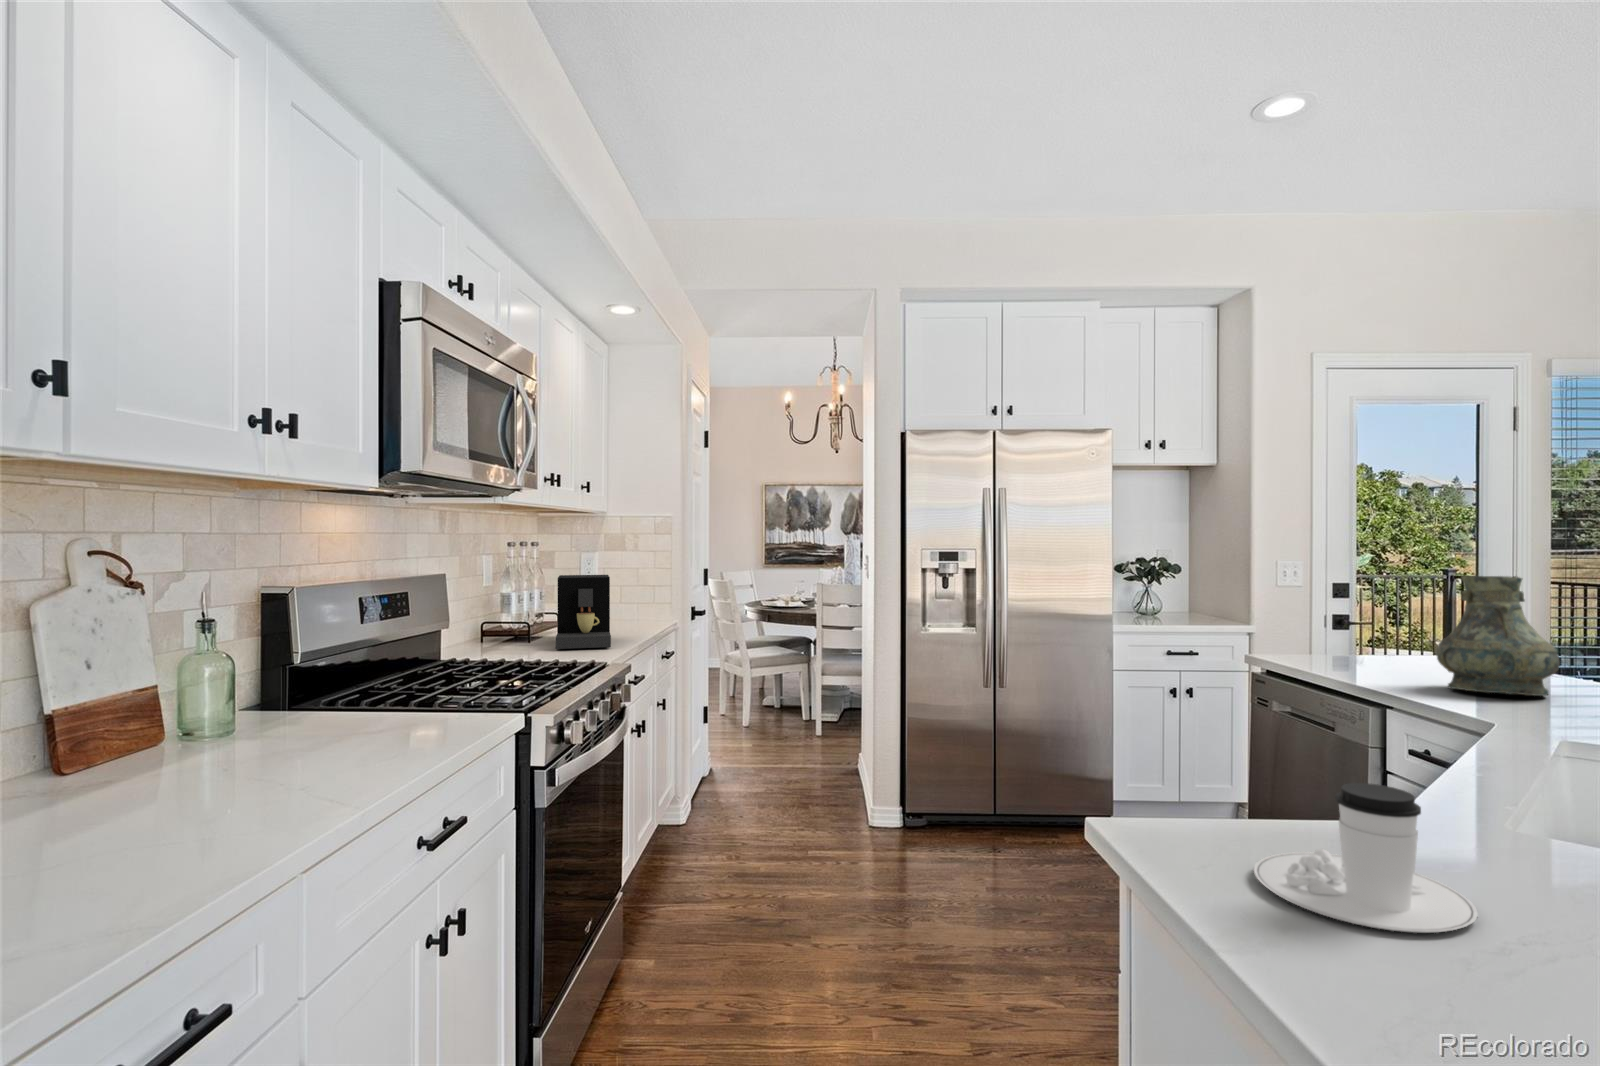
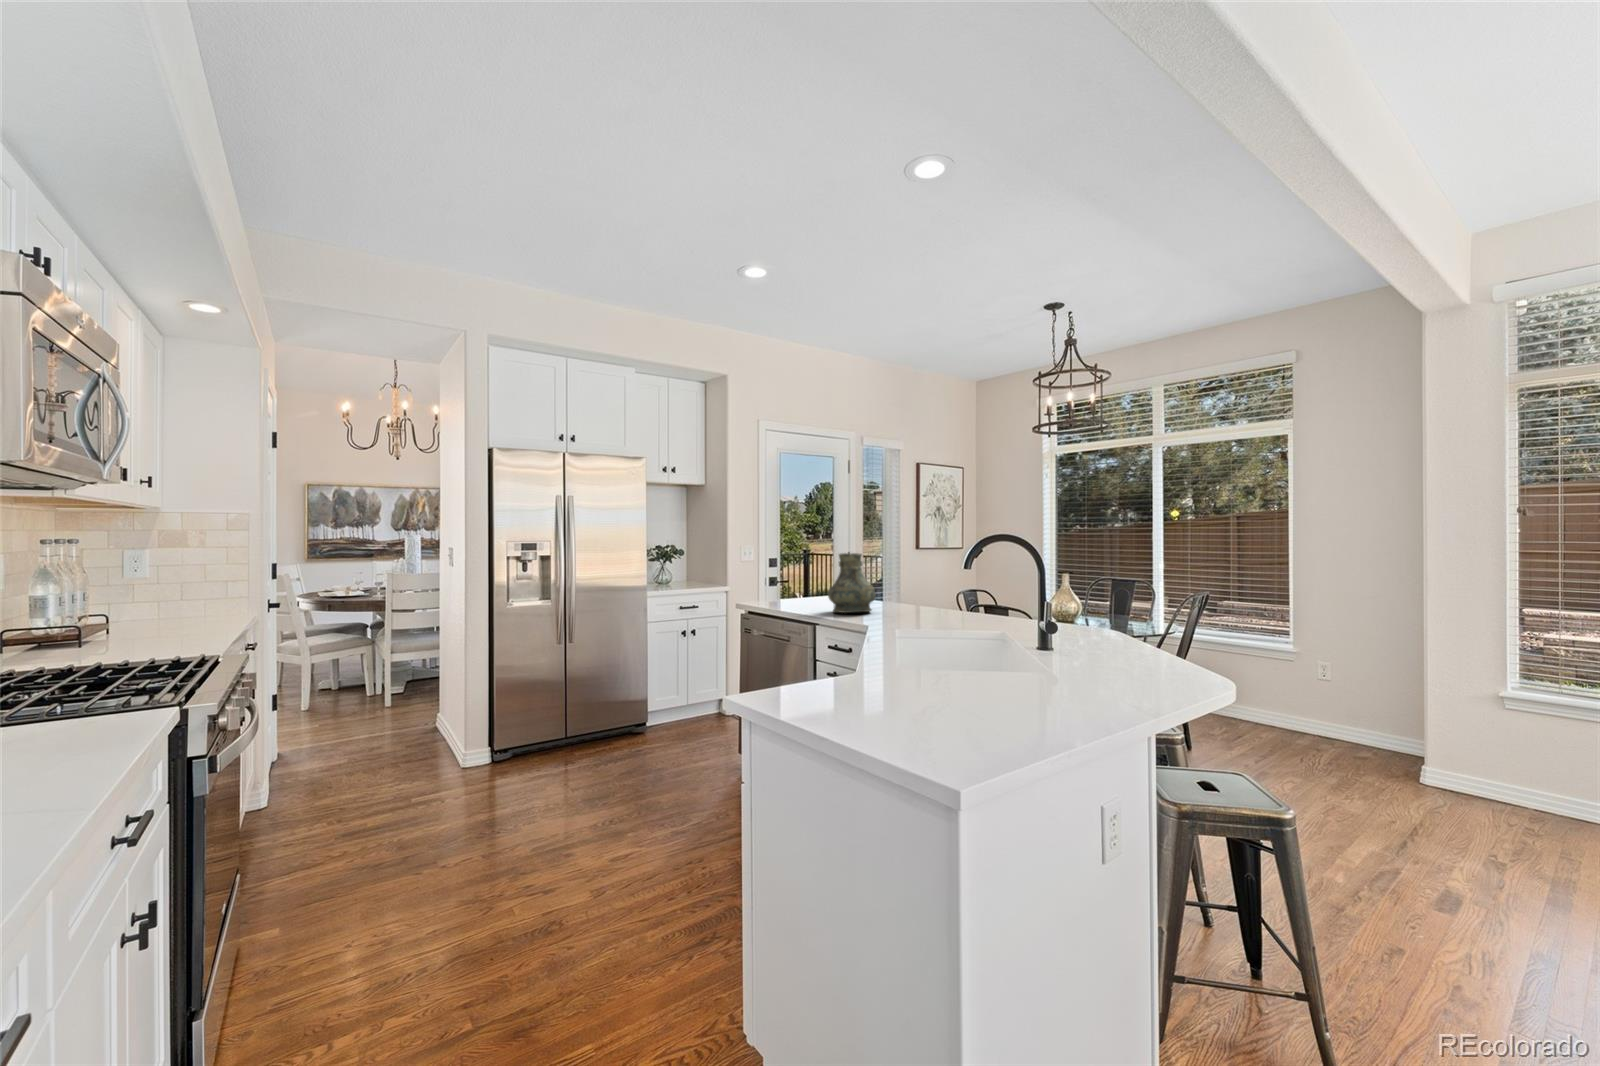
coffee maker: present [556,575,611,649] -> none [114,572,206,650]
coffee cup: present [1254,783,1478,933] -> none [799,648,884,710]

